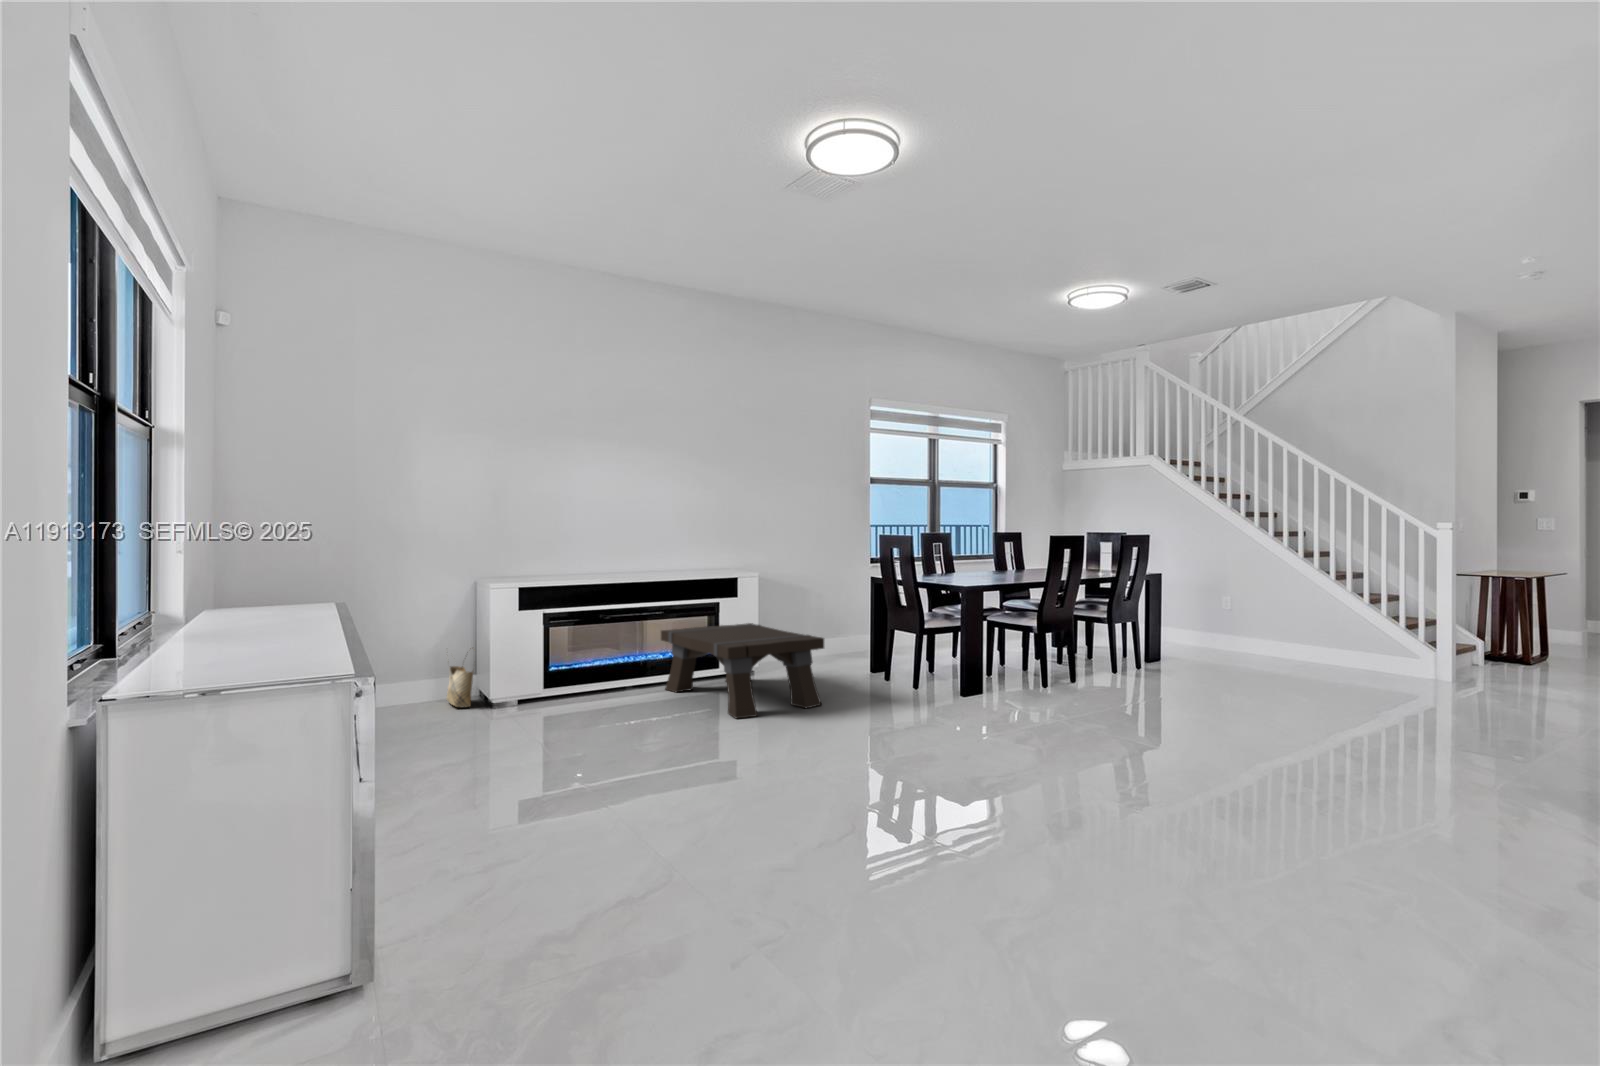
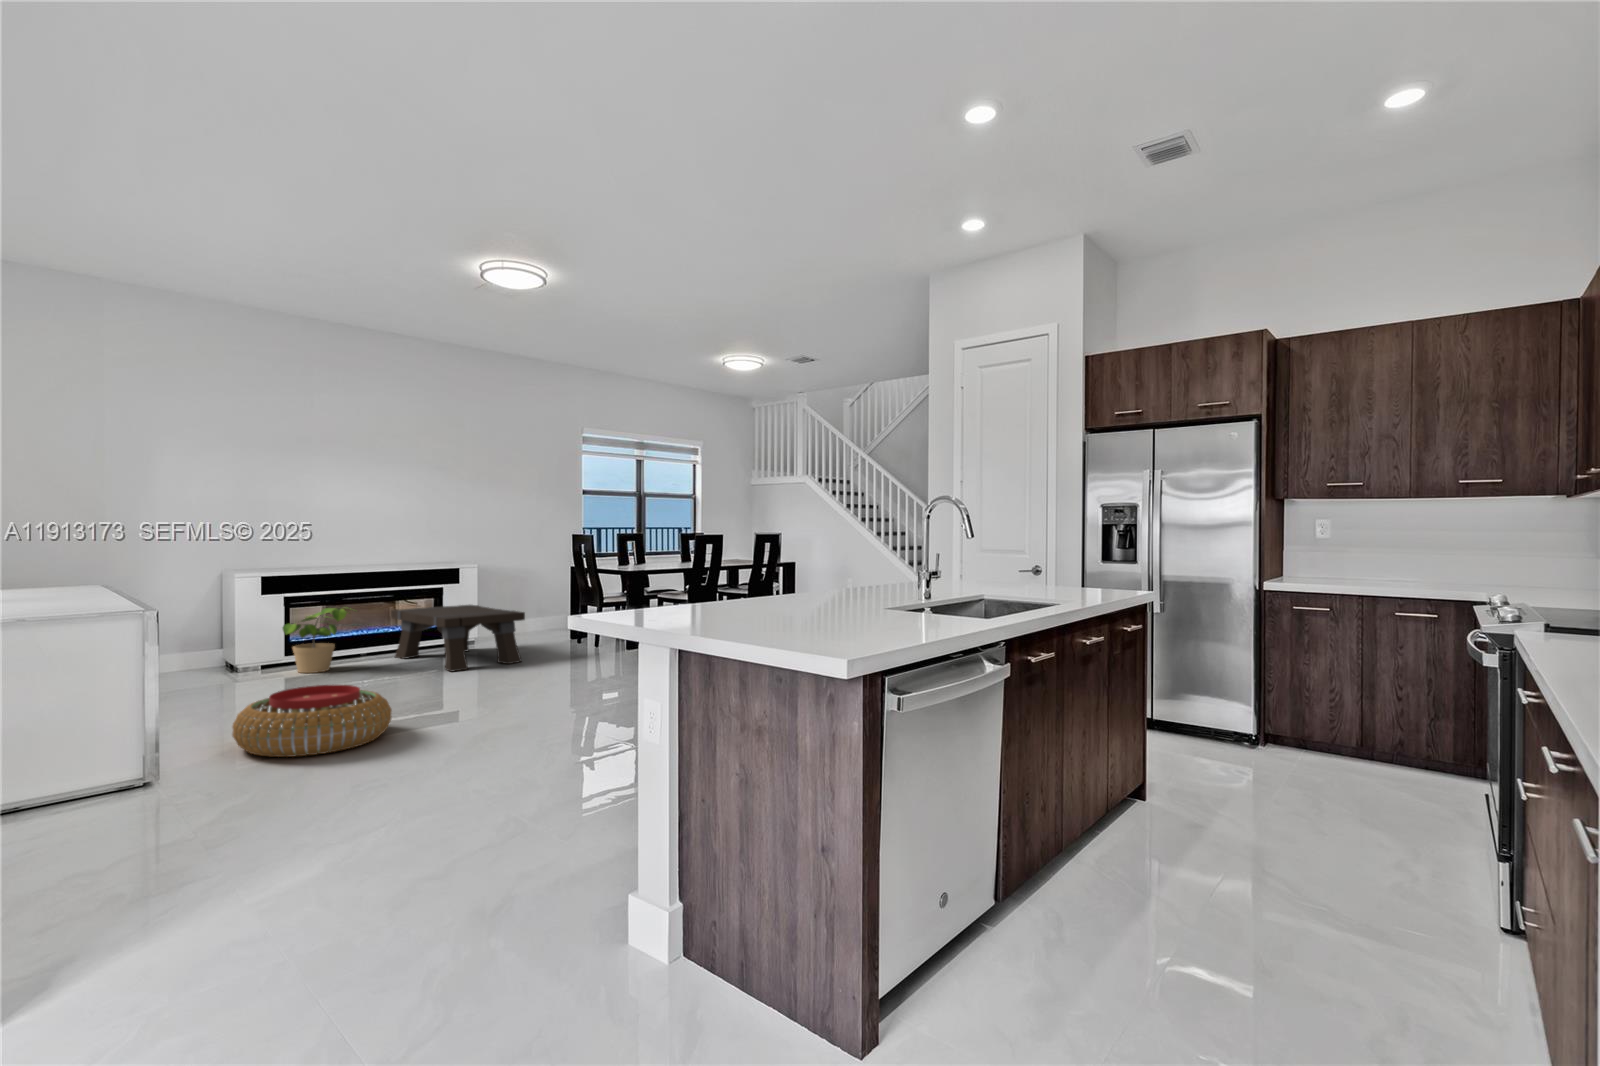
potted plant: none [538,629,625,712] -> present [283,608,348,673]
woven basket: present [447,666,473,707] -> none [193,626,222,674]
pouf: none [453,766,677,904] -> present [232,685,392,757]

